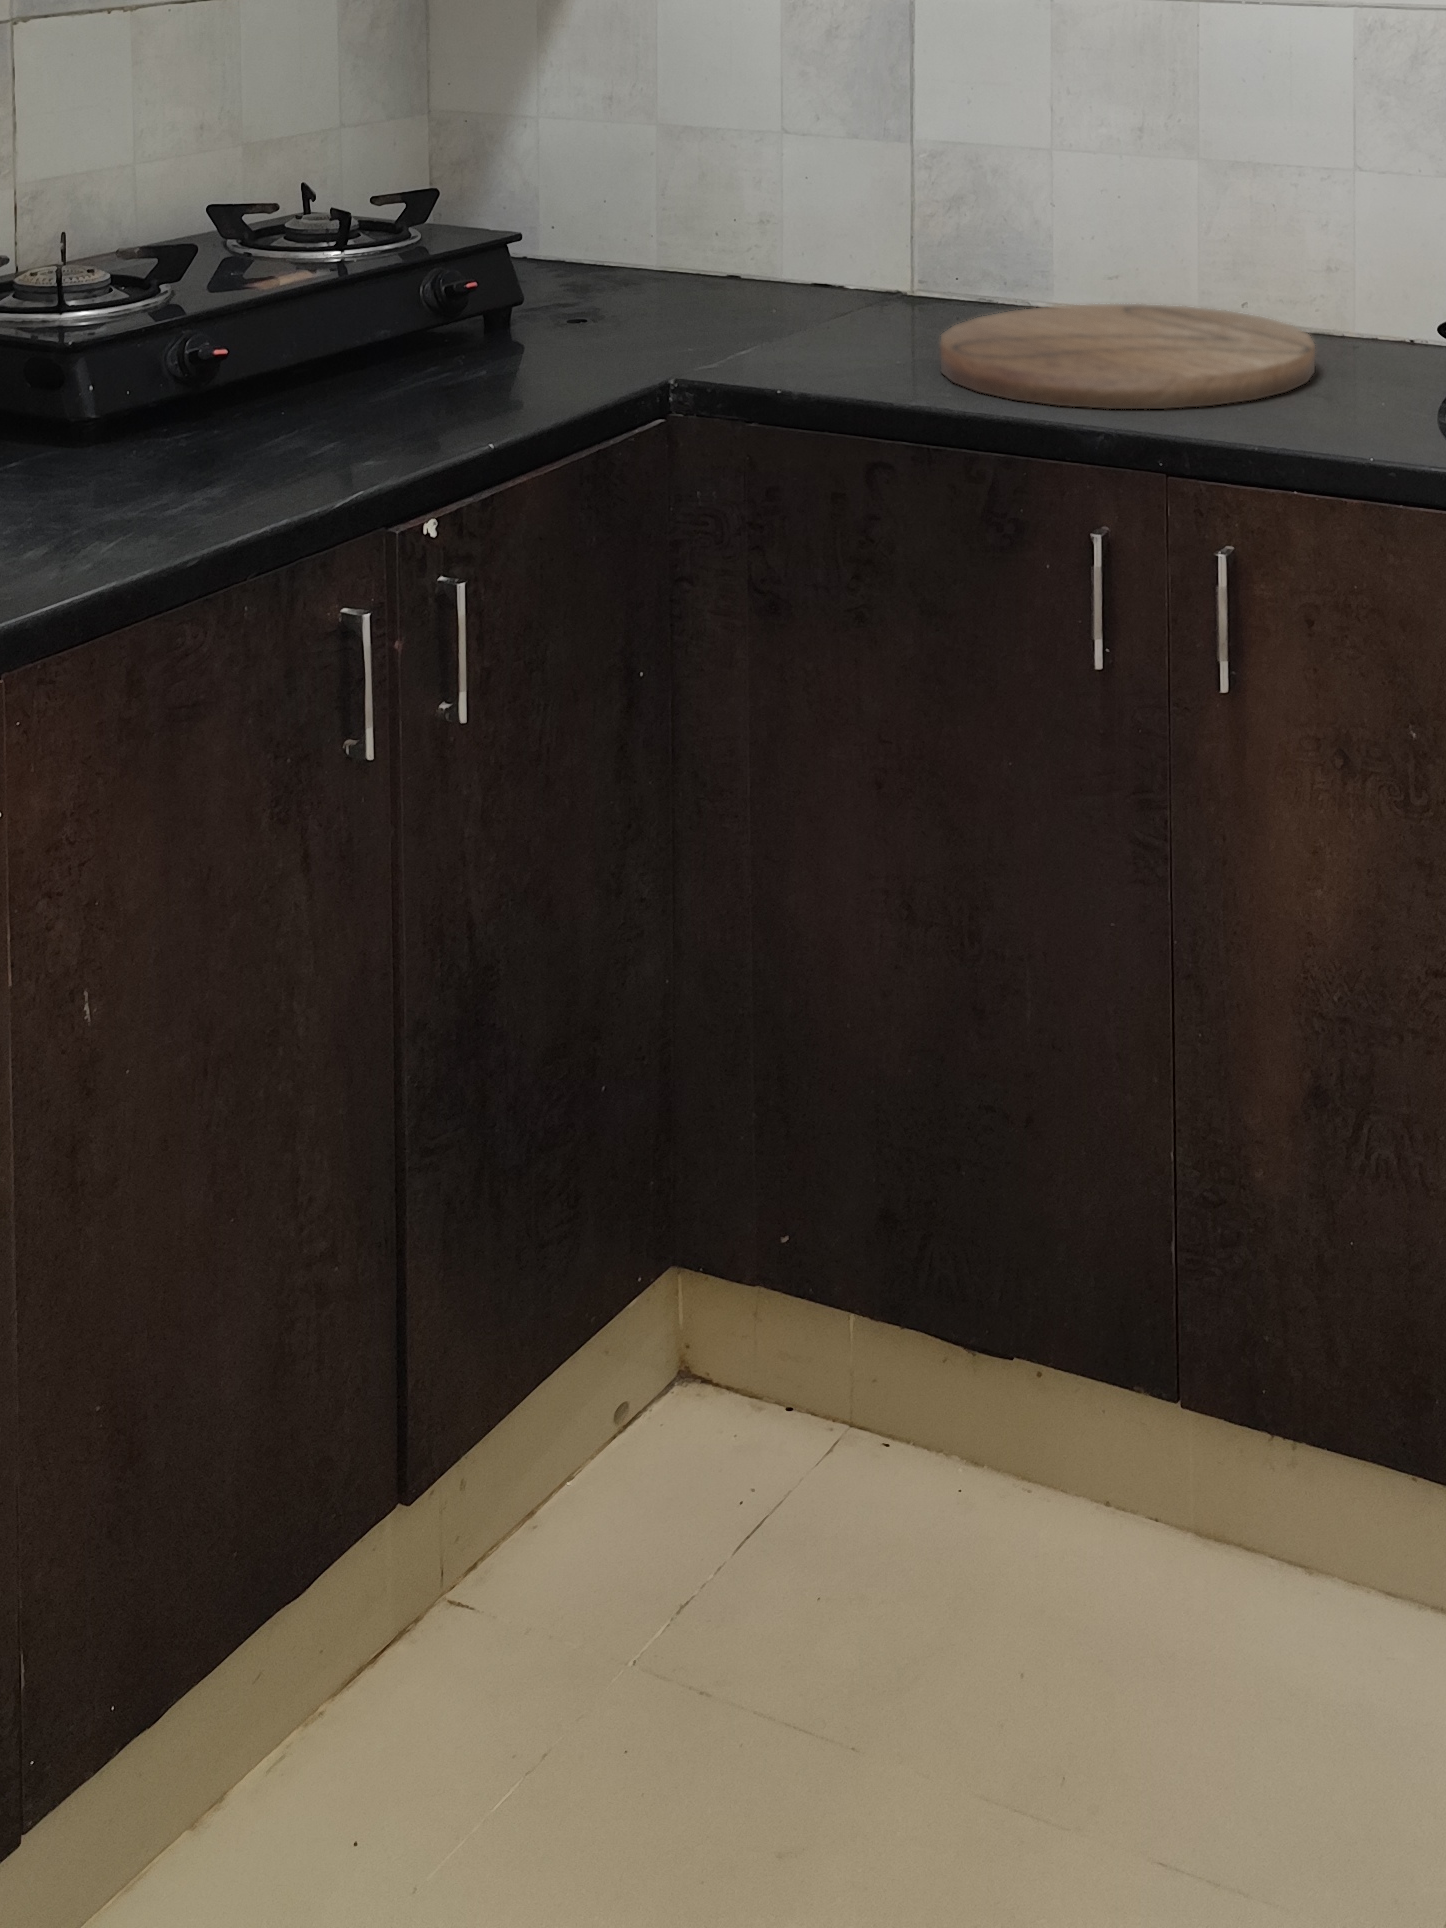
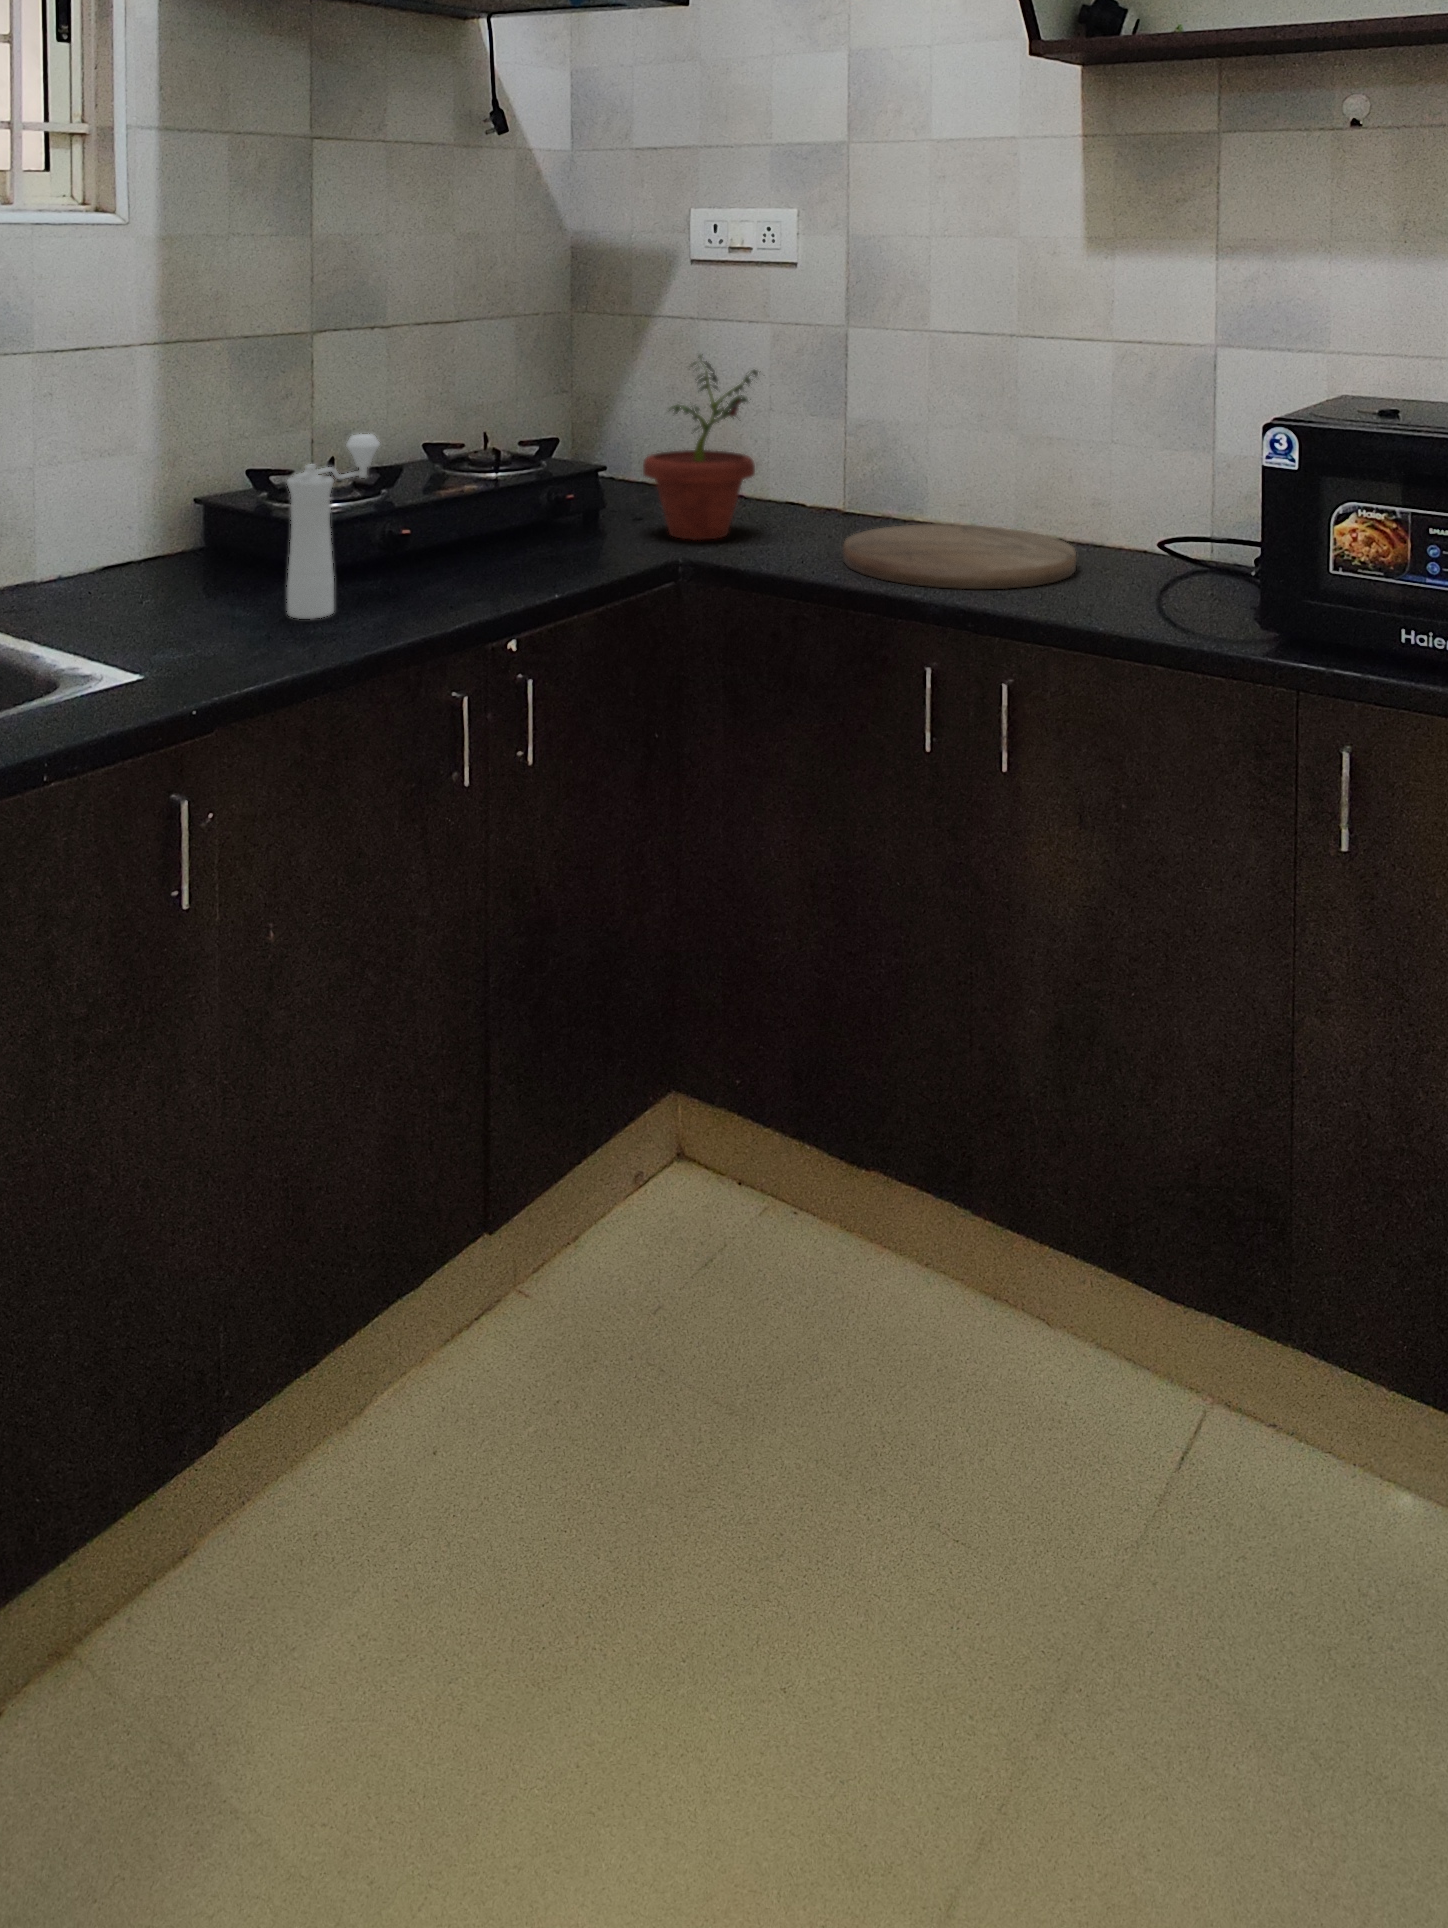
potted plant: none [592,35,795,345] -> present [643,355,758,540]
pepper mill: none [43,192,187,506] -> present [287,434,379,619]

